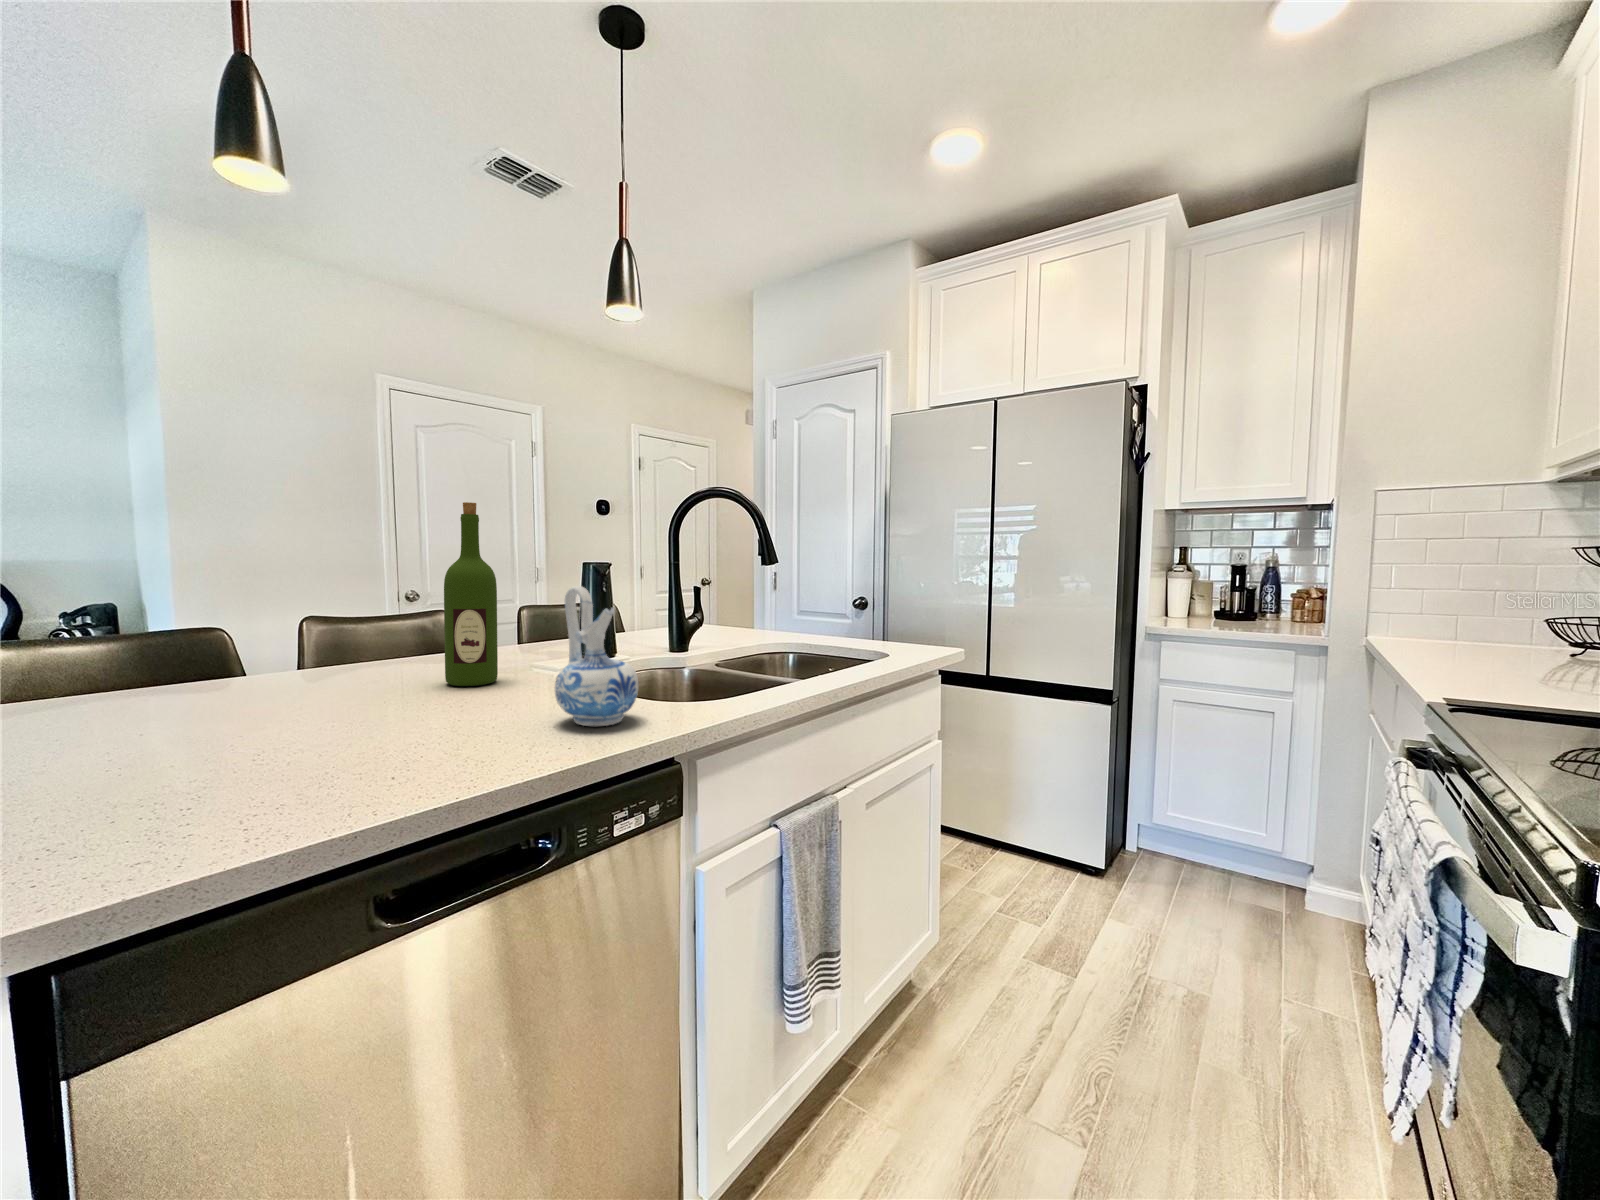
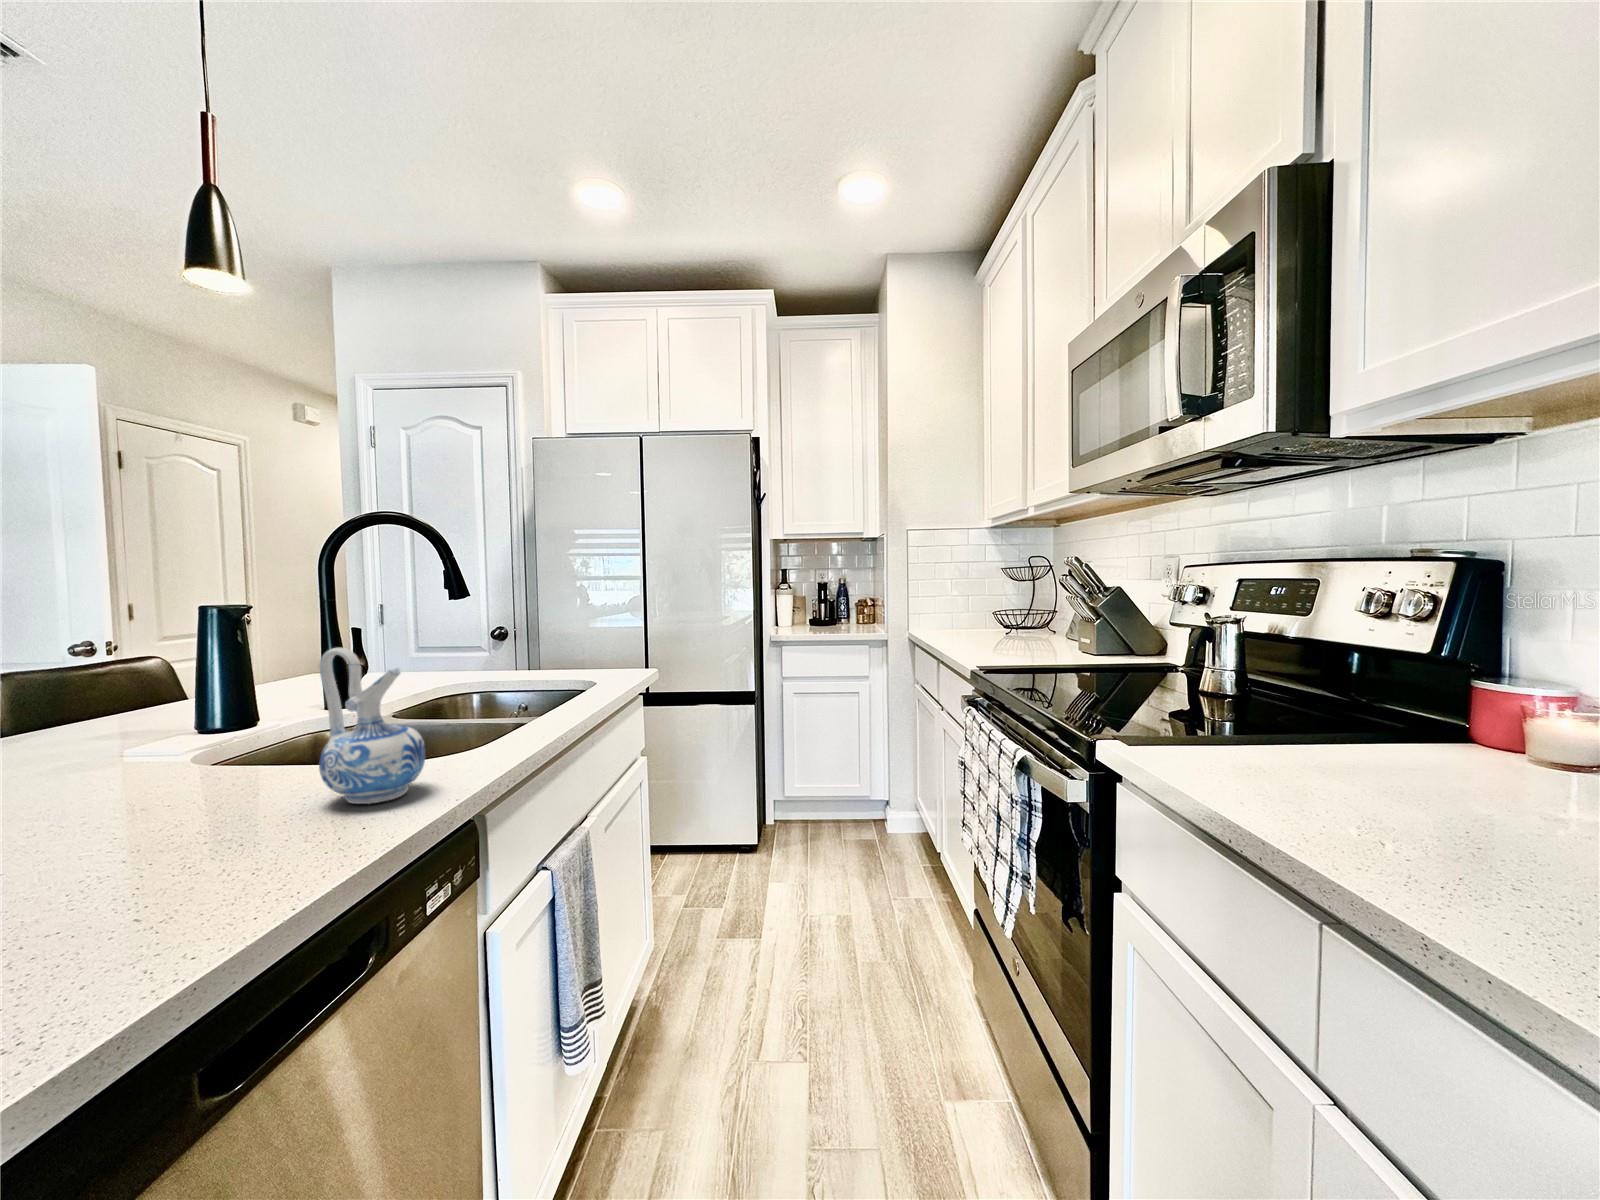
wine bottle: present [444,502,498,686] -> none [49,552,147,800]

